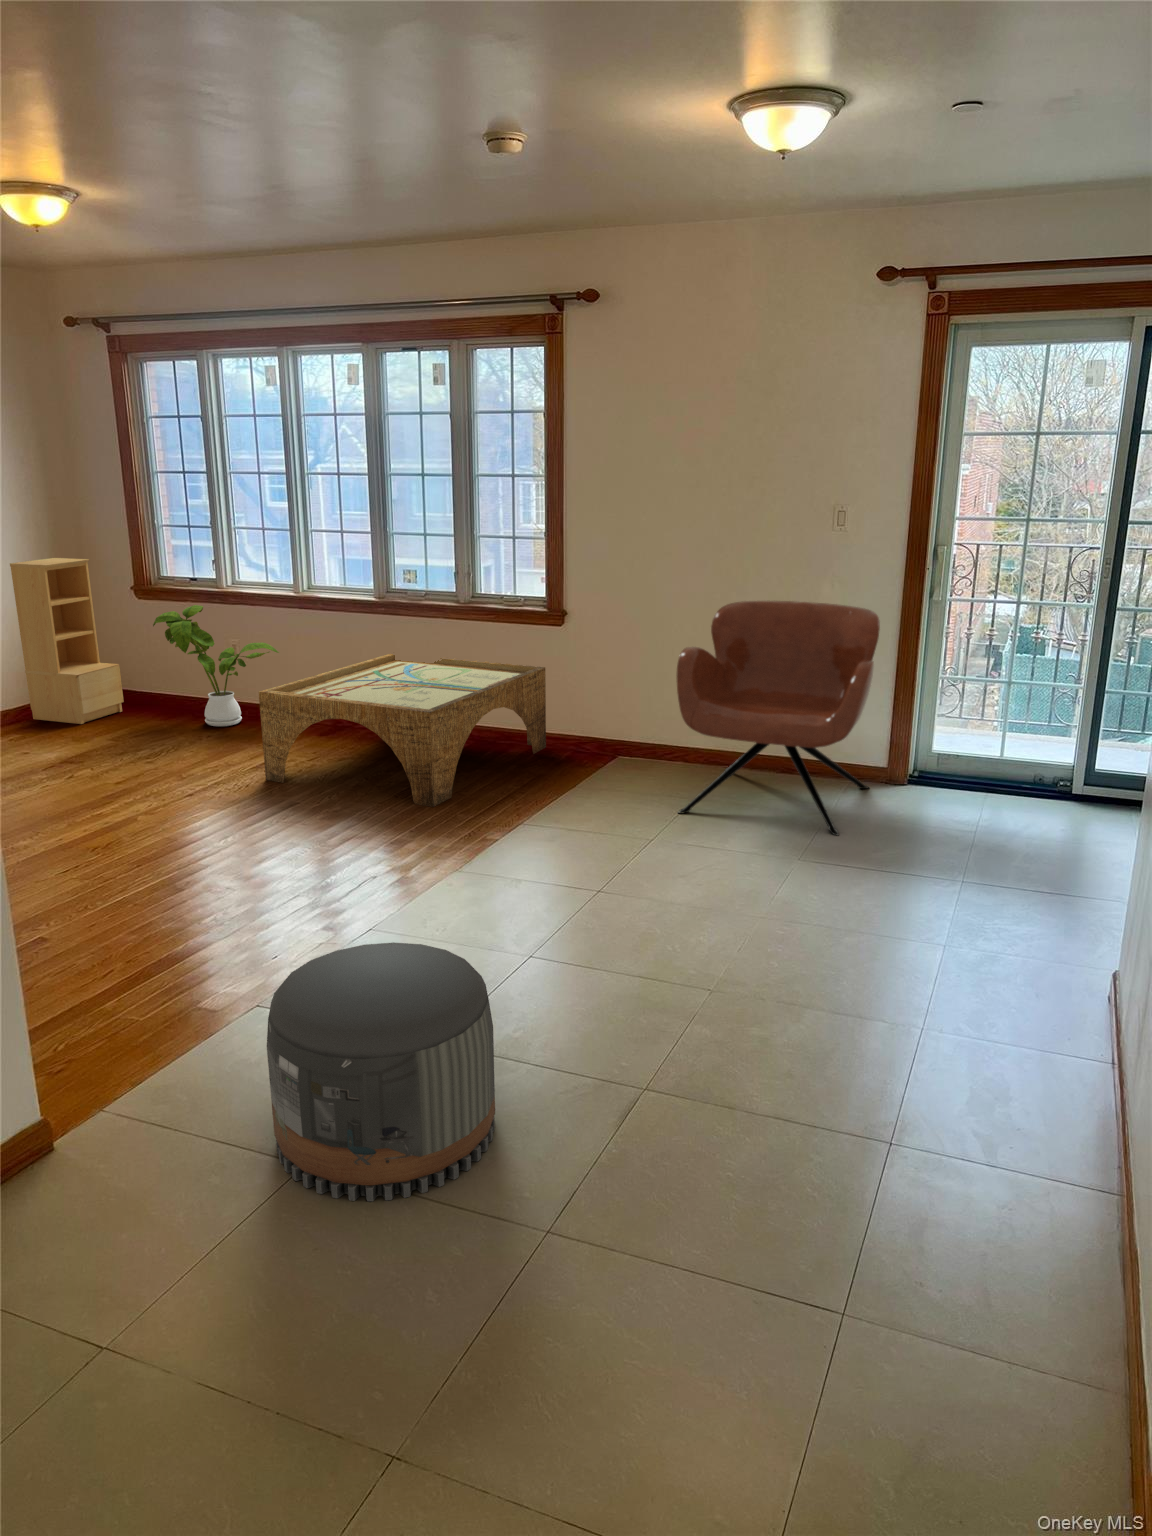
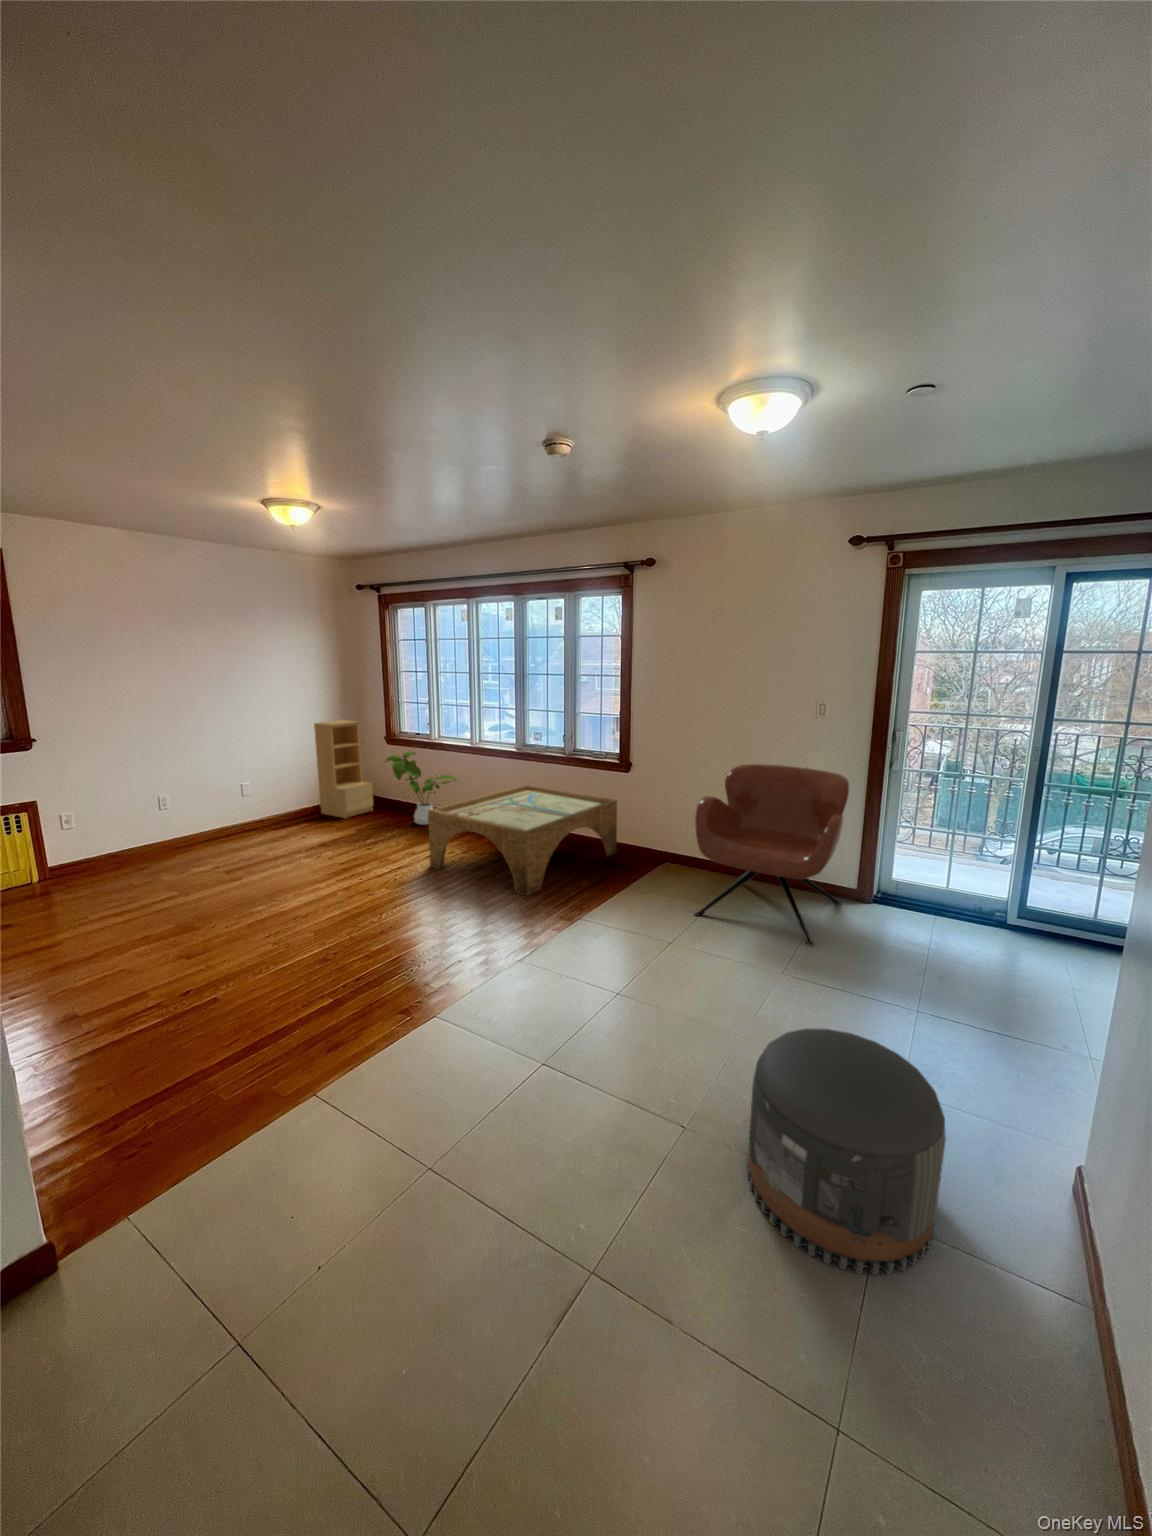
pouf: present [267,942,495,1201] -> present [747,1028,946,1275]

